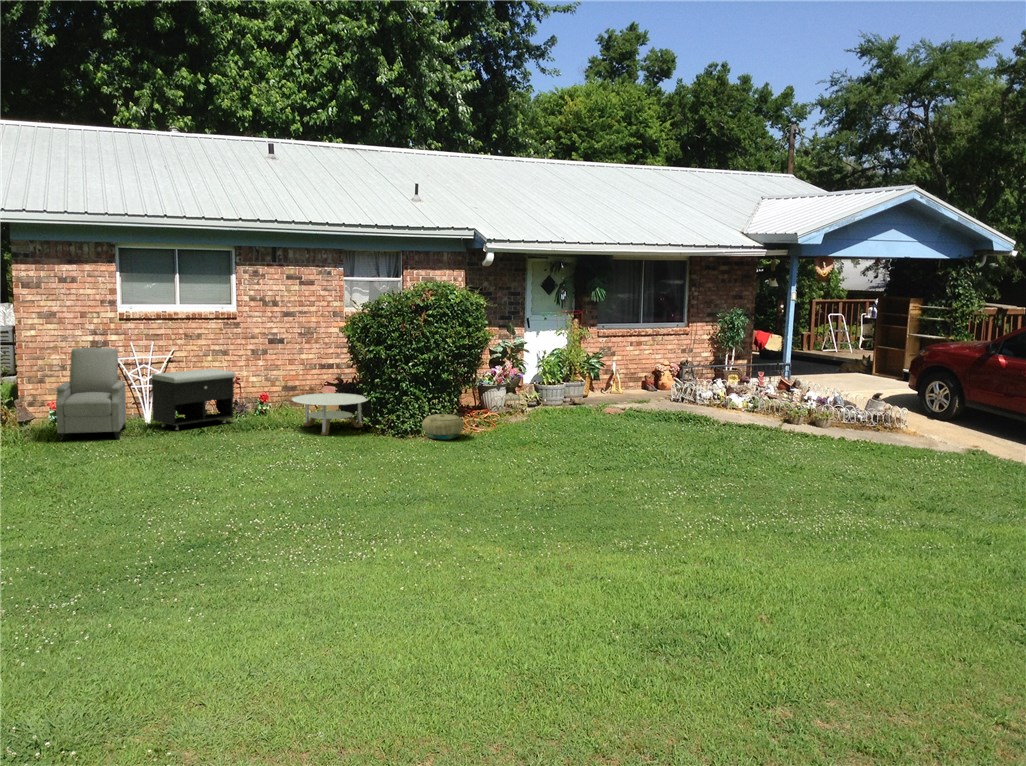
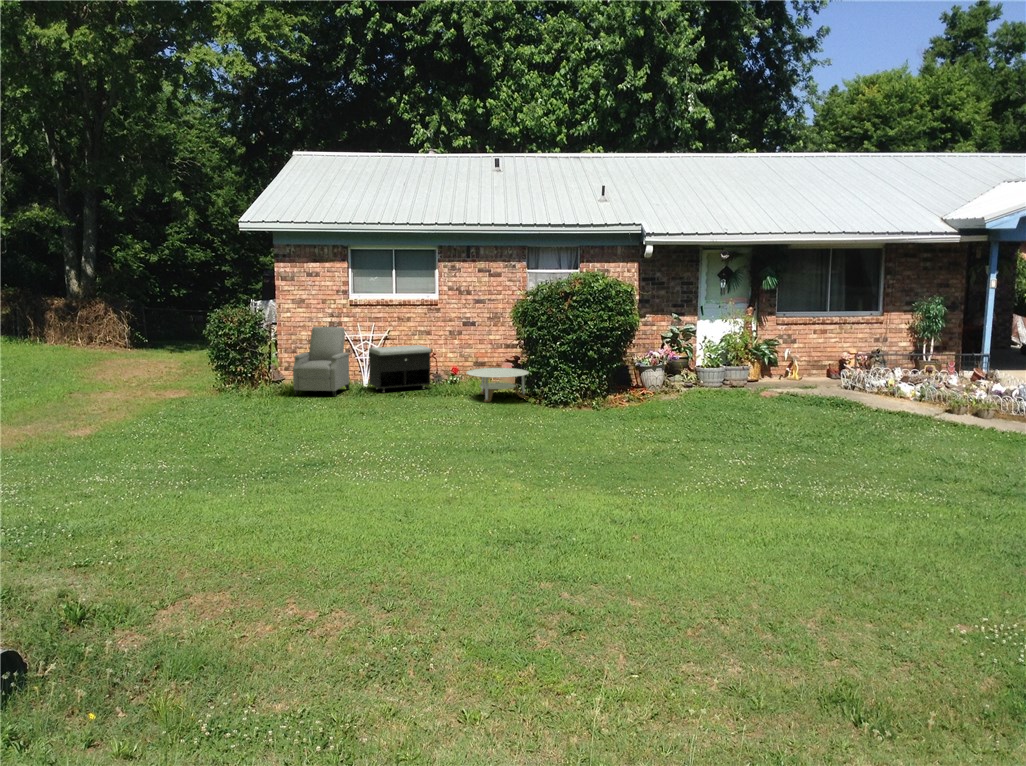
basket: present [422,414,464,439] -> none [562,389,598,411]

